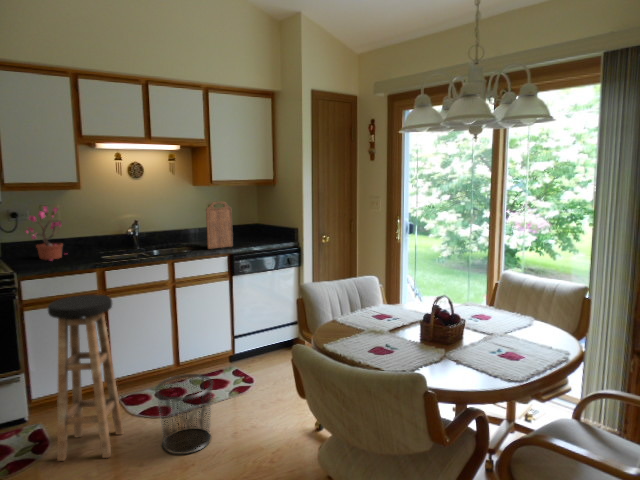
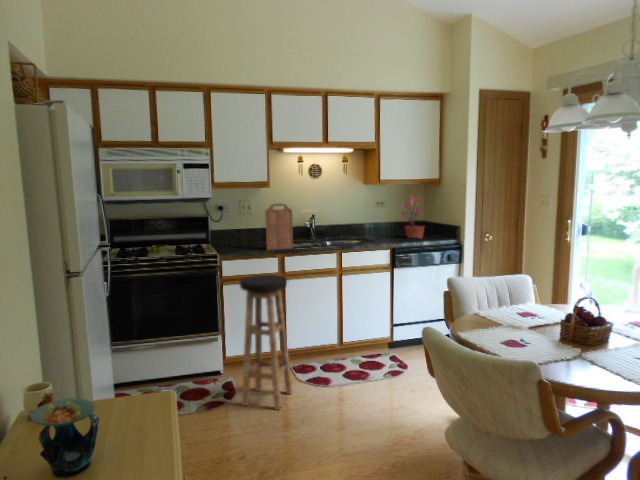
cutting board: present [206,202,233,249] -> present [265,203,293,250]
potted plant: present [26,206,63,261] -> present [403,196,424,239]
waste bin: present [155,374,213,454] -> none [317,351,366,418]

